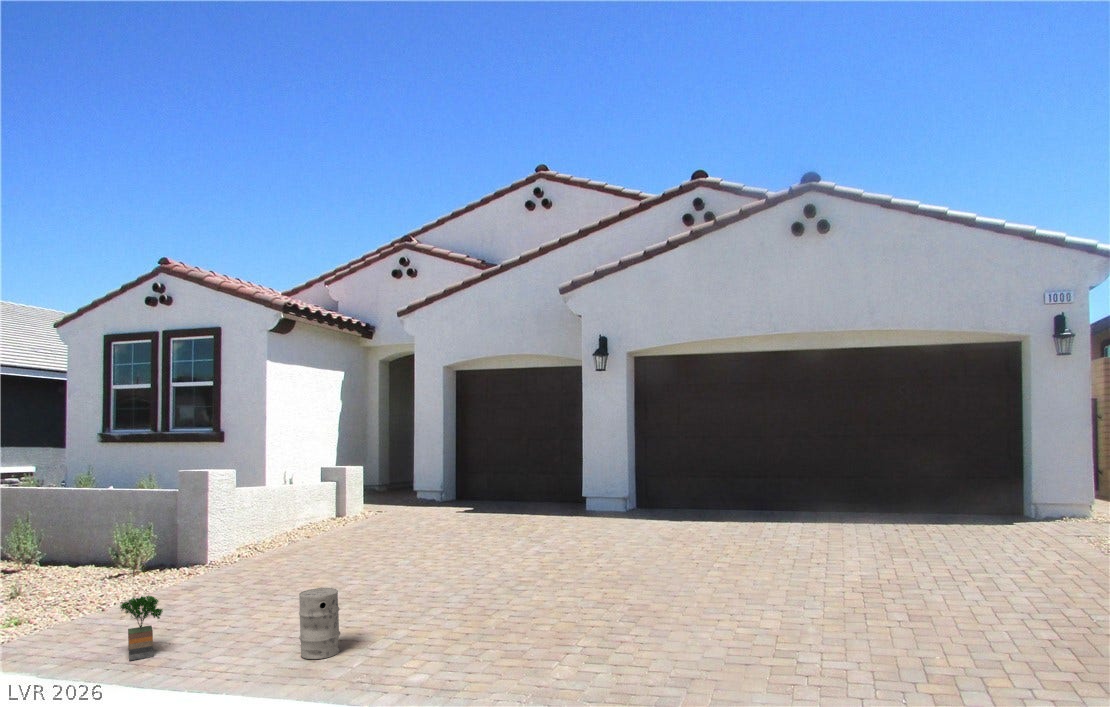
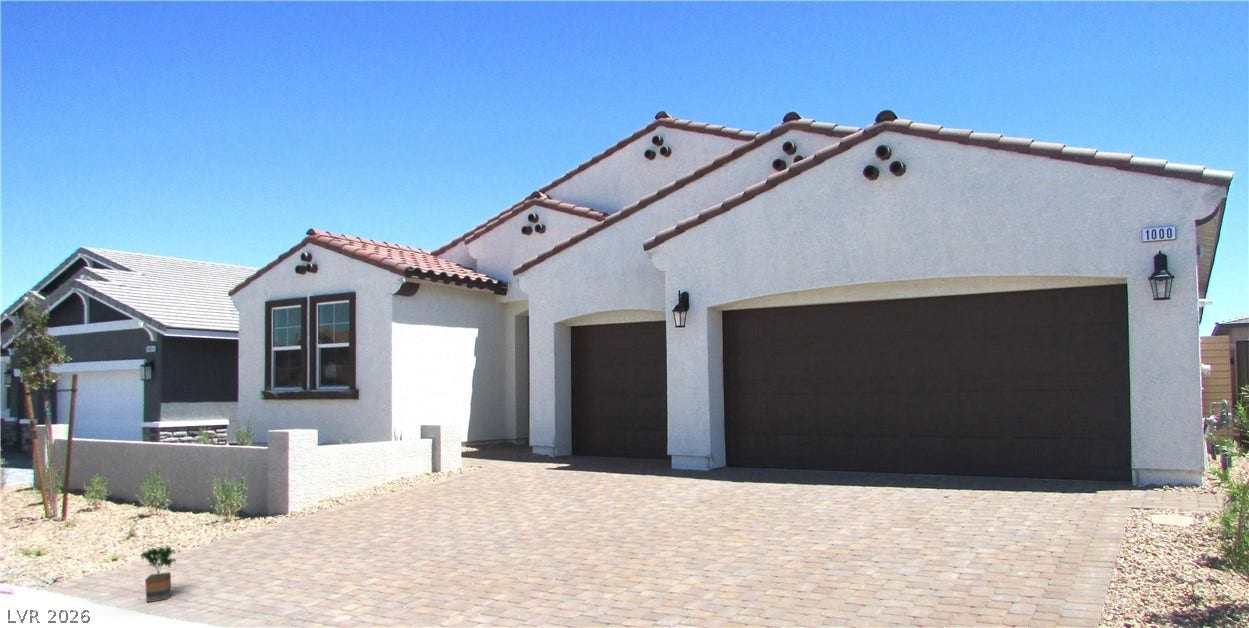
trash can: present [299,588,340,659] -> none [267,546,306,610]

